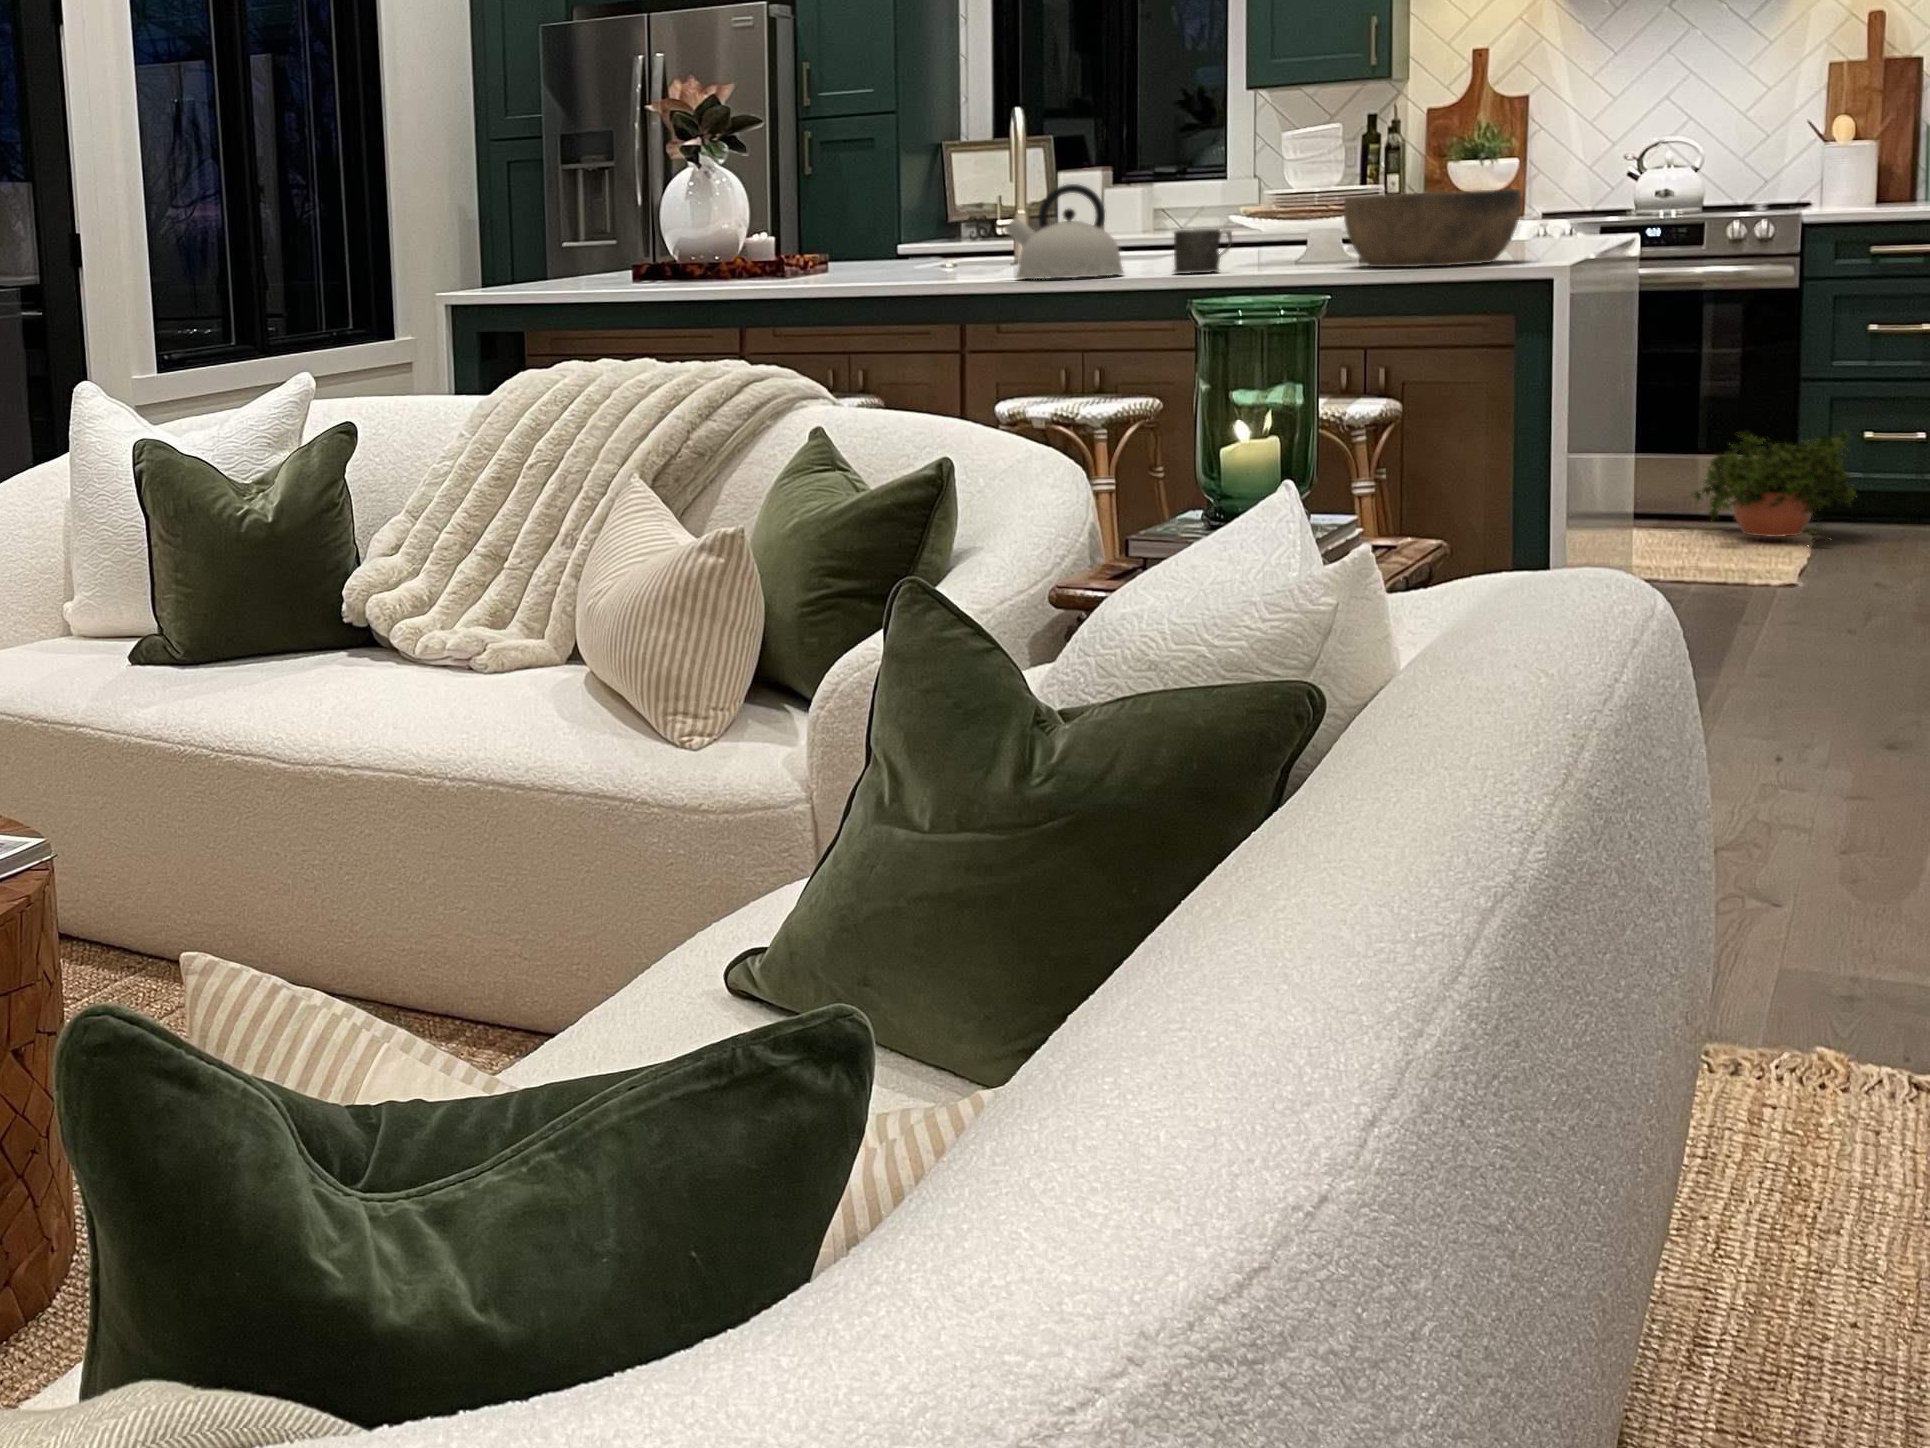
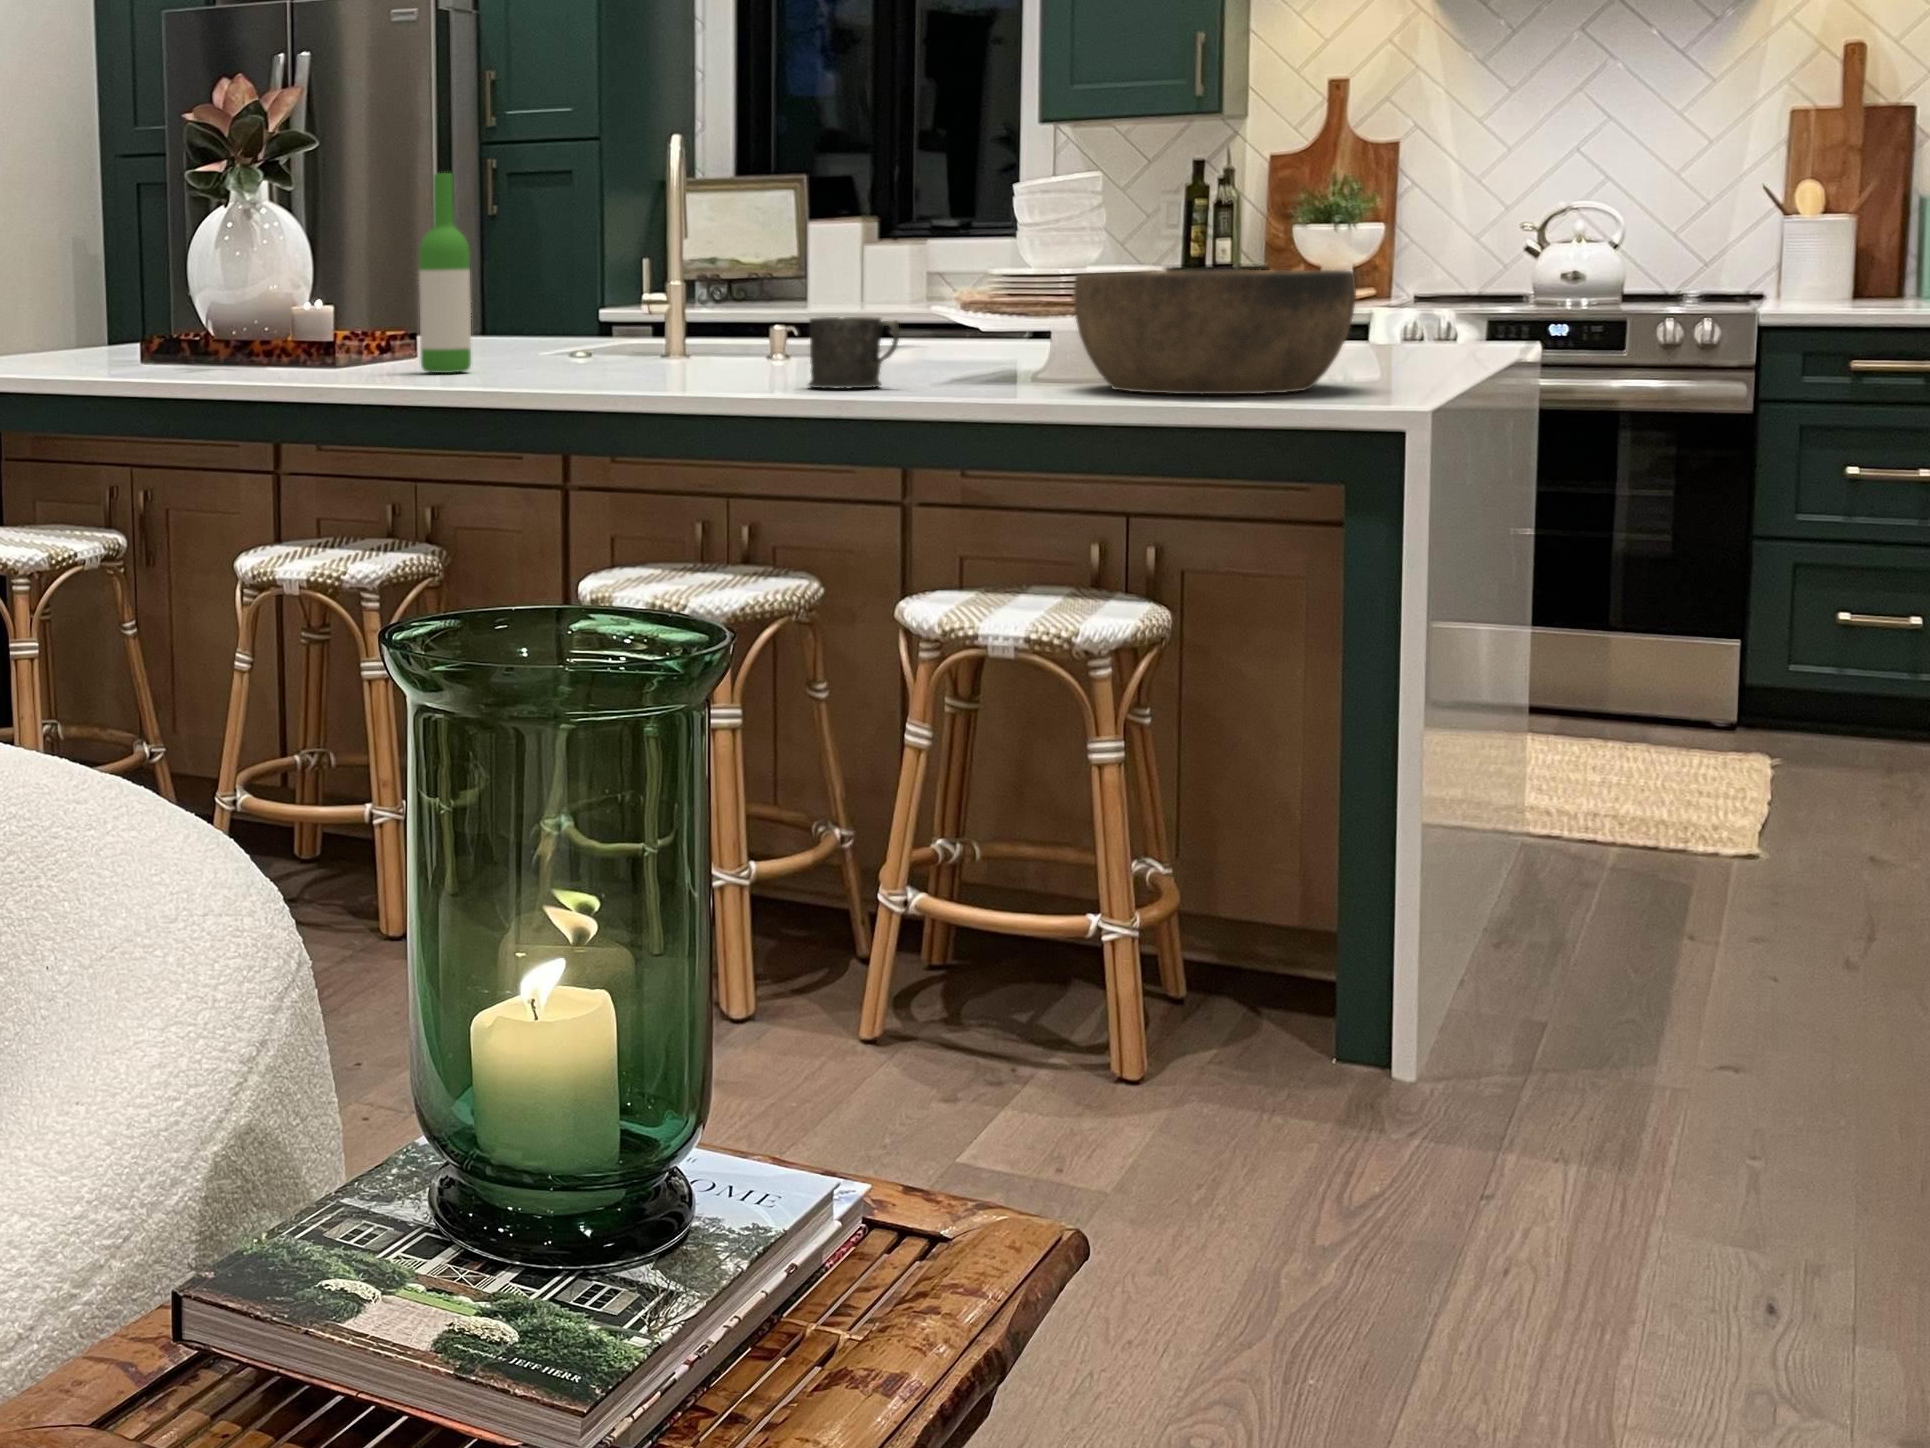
wine bottle: none [890,148,925,278] -> present [419,173,471,373]
kettle: present [1005,184,1124,279] -> none [554,237,738,389]
potted plant: present [1690,431,1855,542] -> none [1601,606,1837,778]

